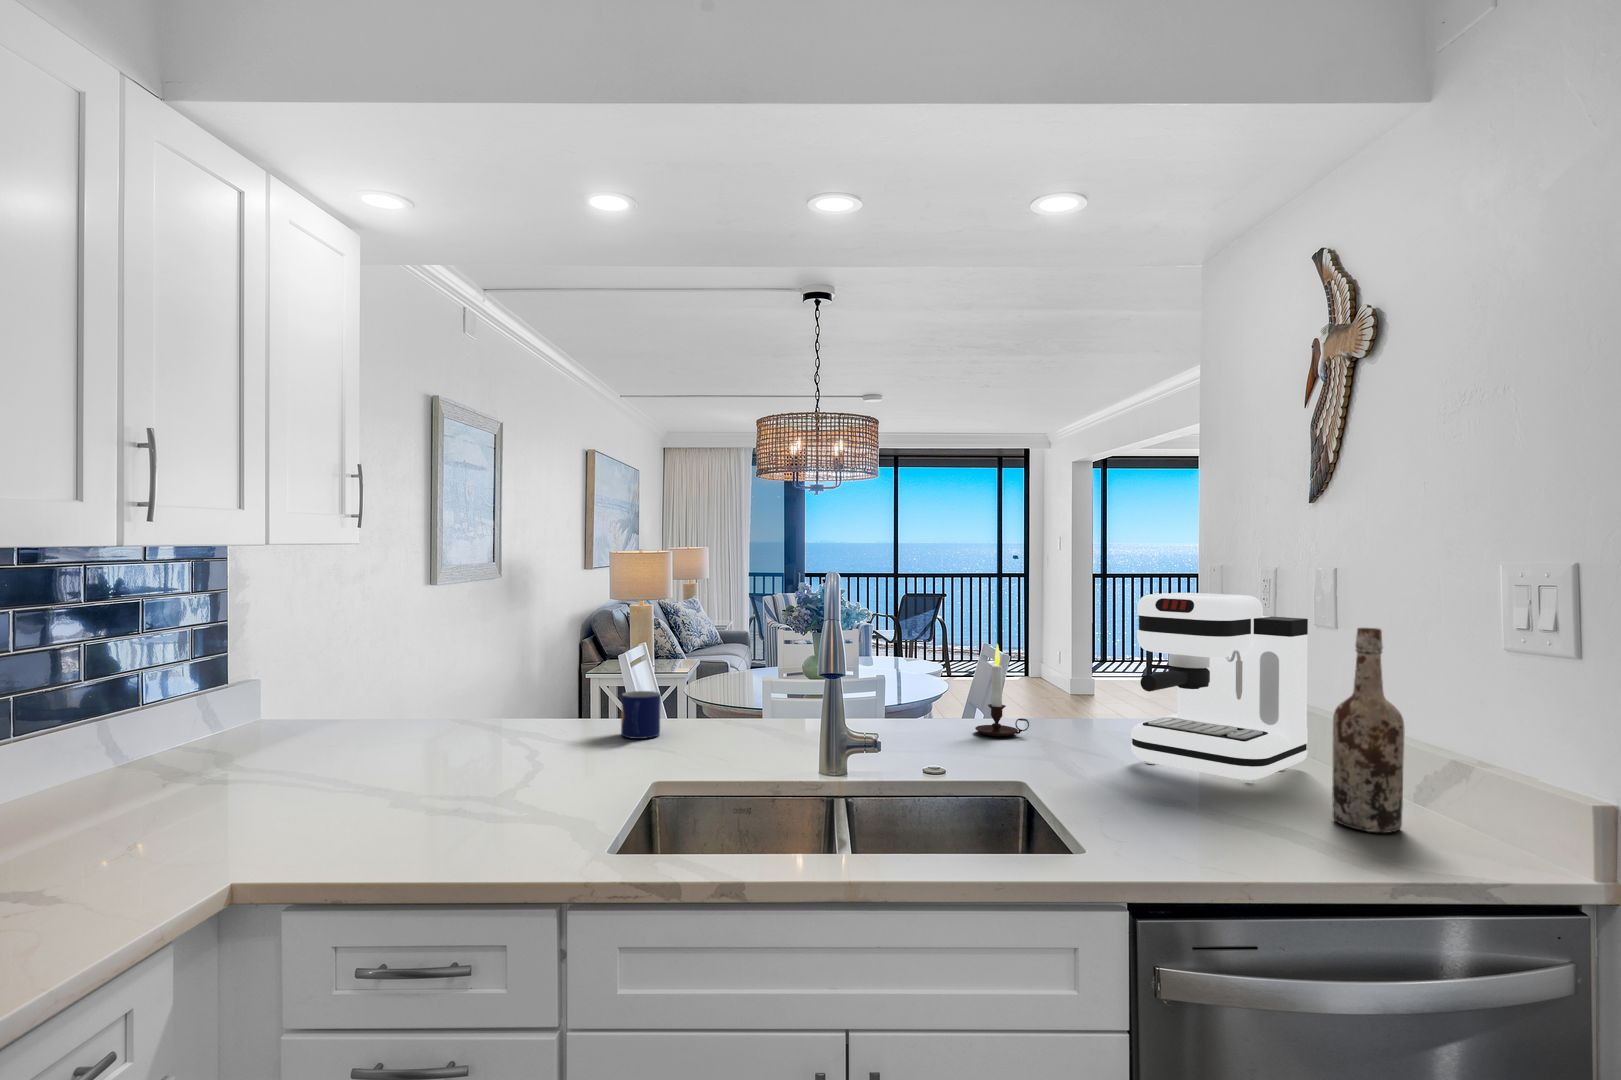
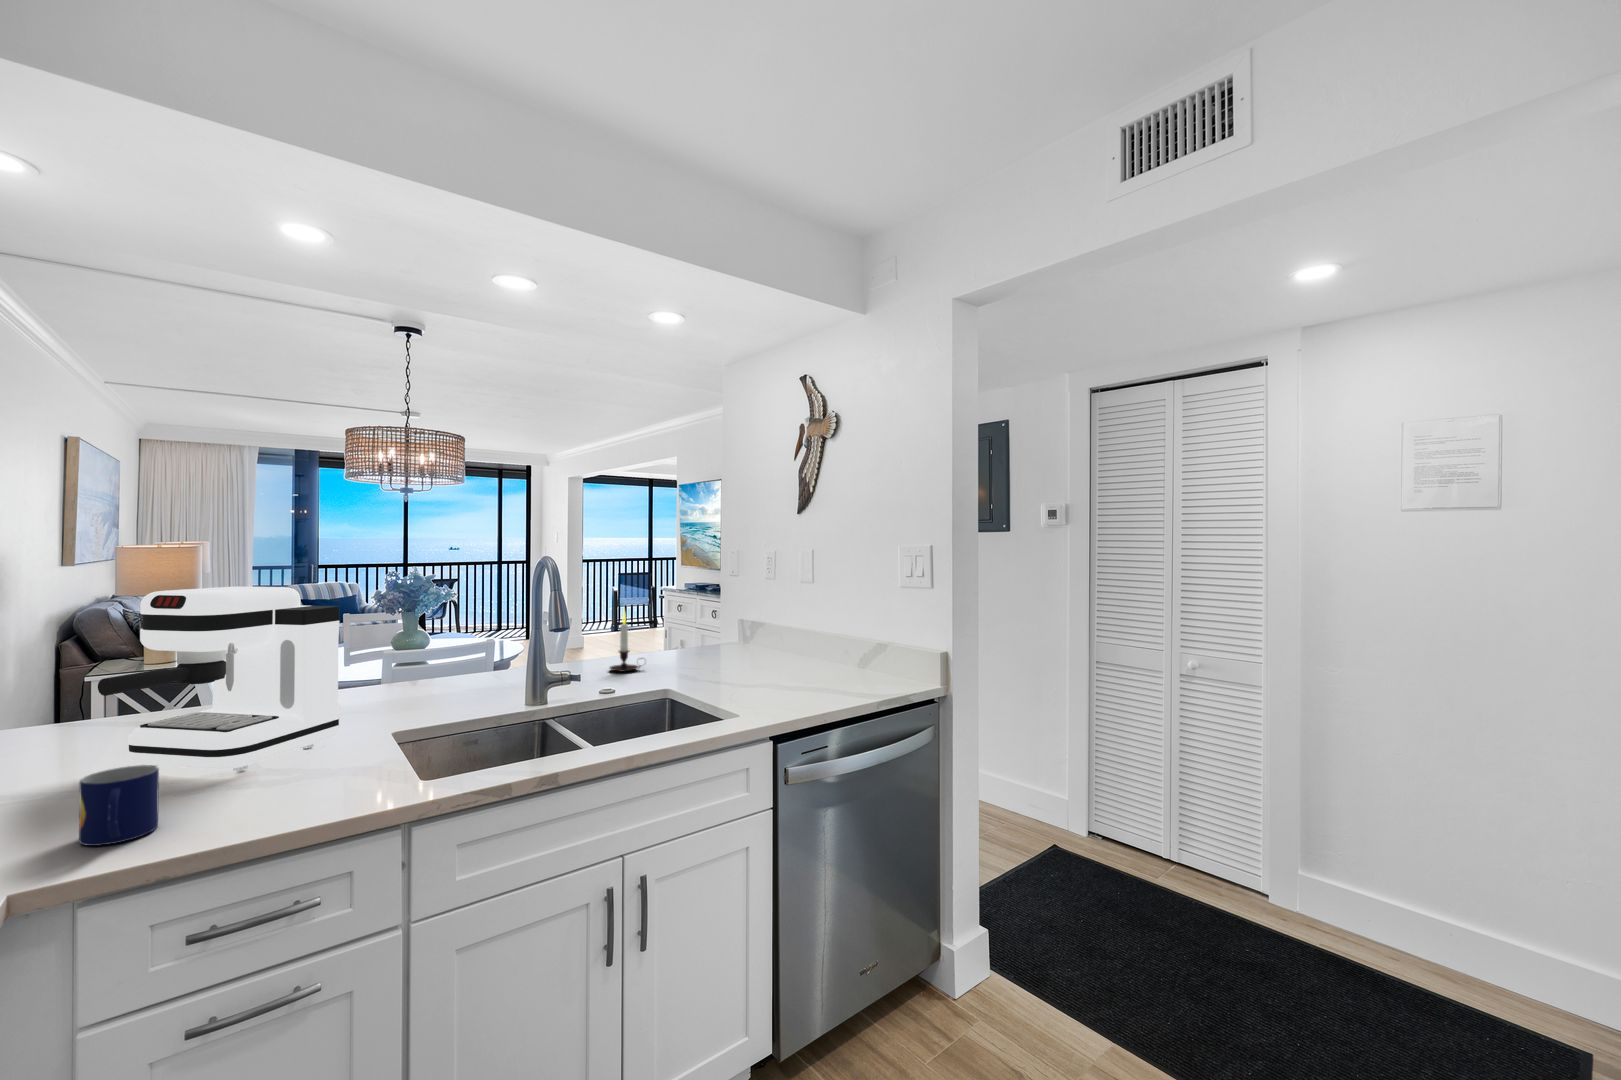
coffee maker: present [1131,593,1308,783] -> present [98,586,340,771]
wine bottle: present [1332,628,1404,833] -> none [835,585,867,690]
mug: present [621,691,661,739] -> present [79,765,159,846]

